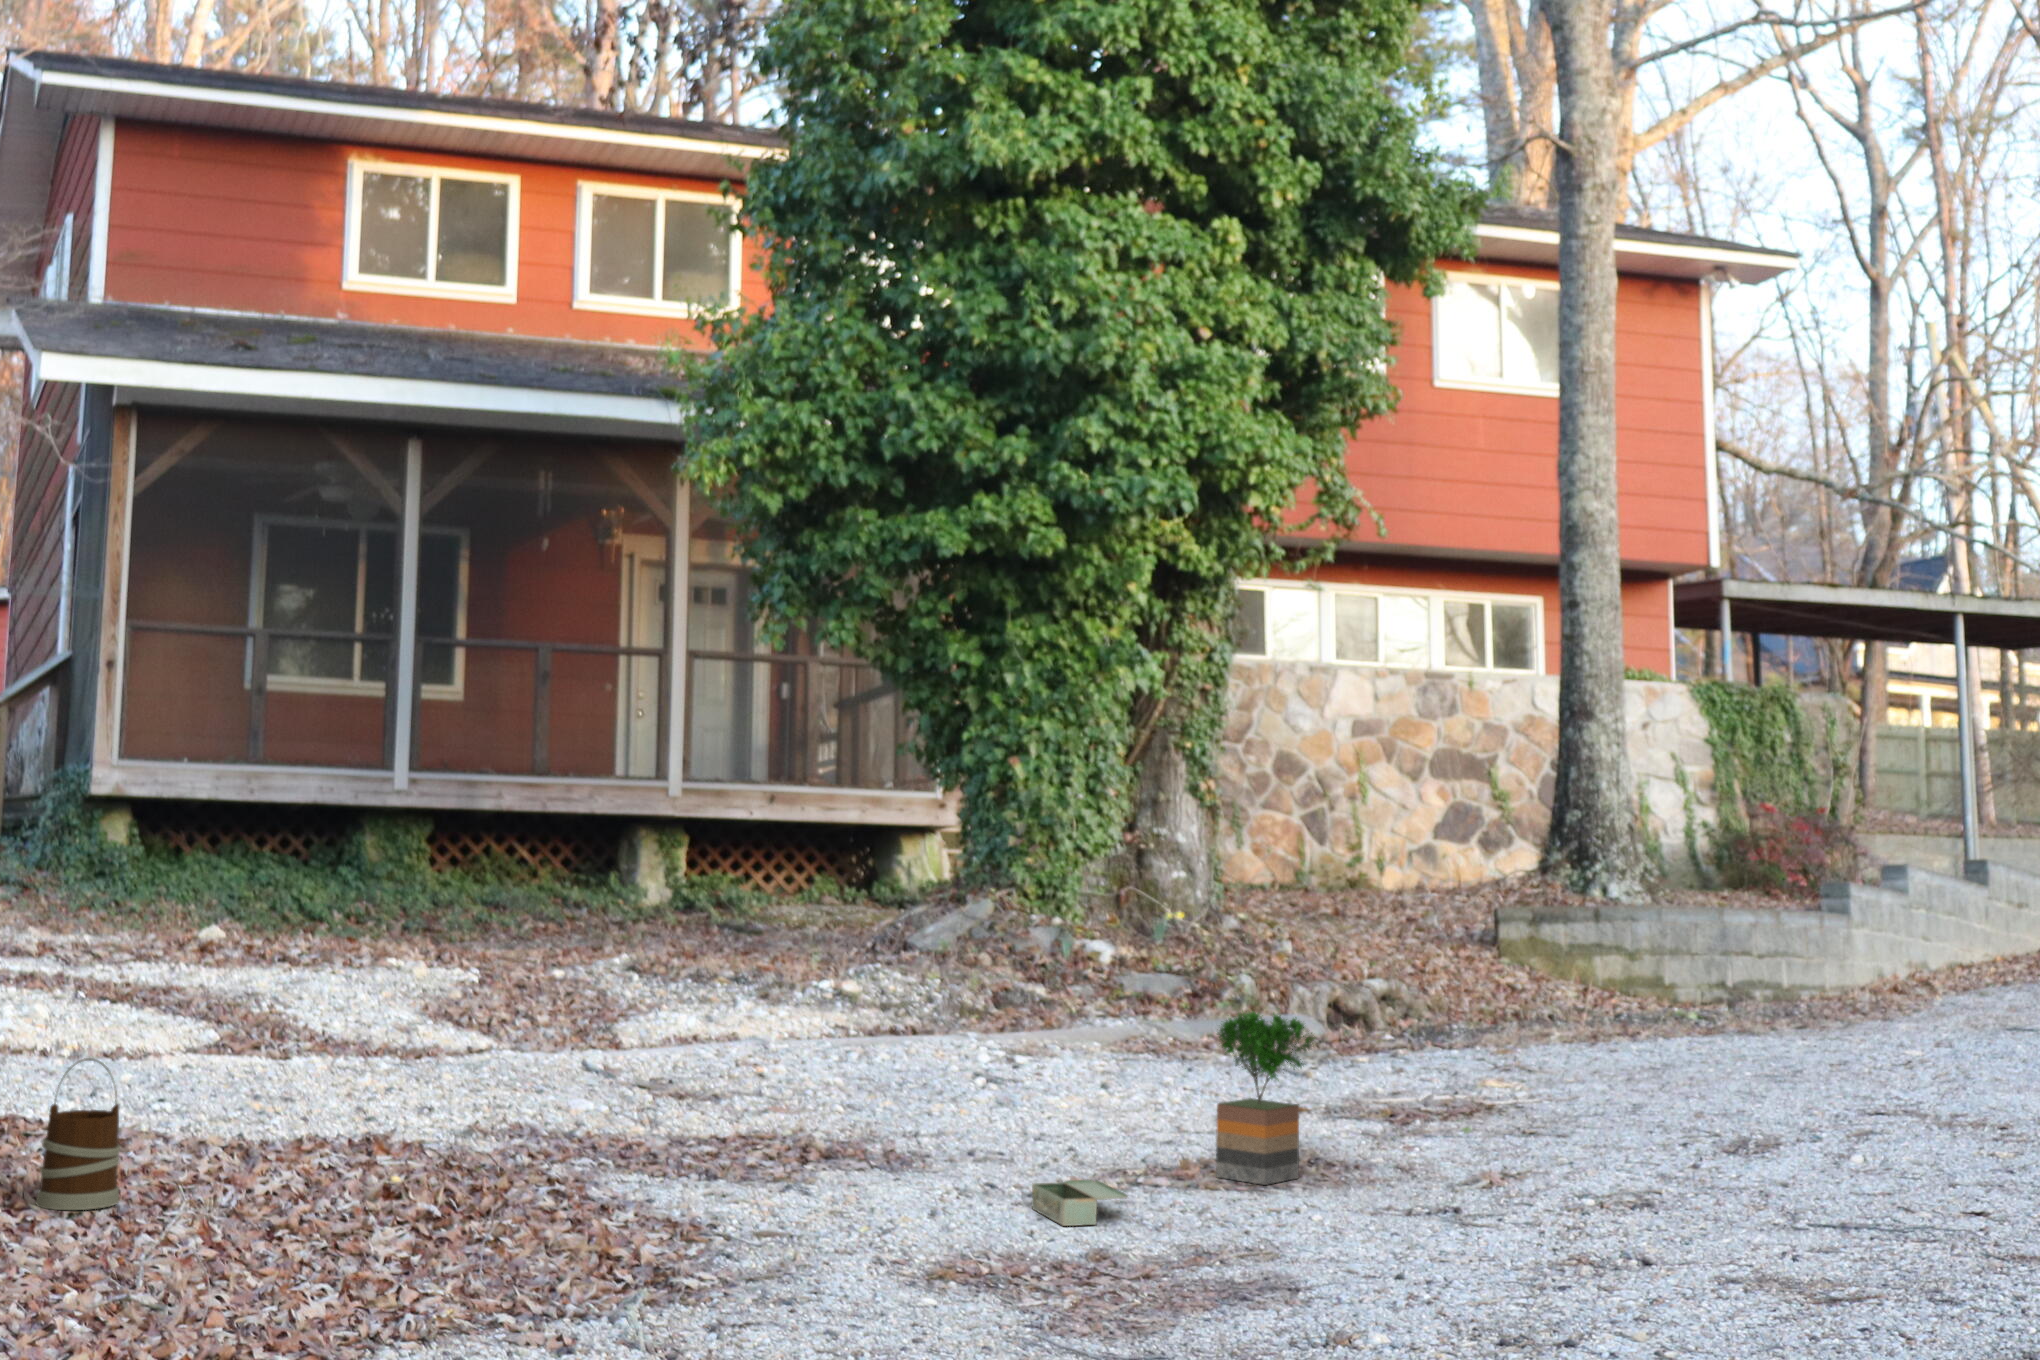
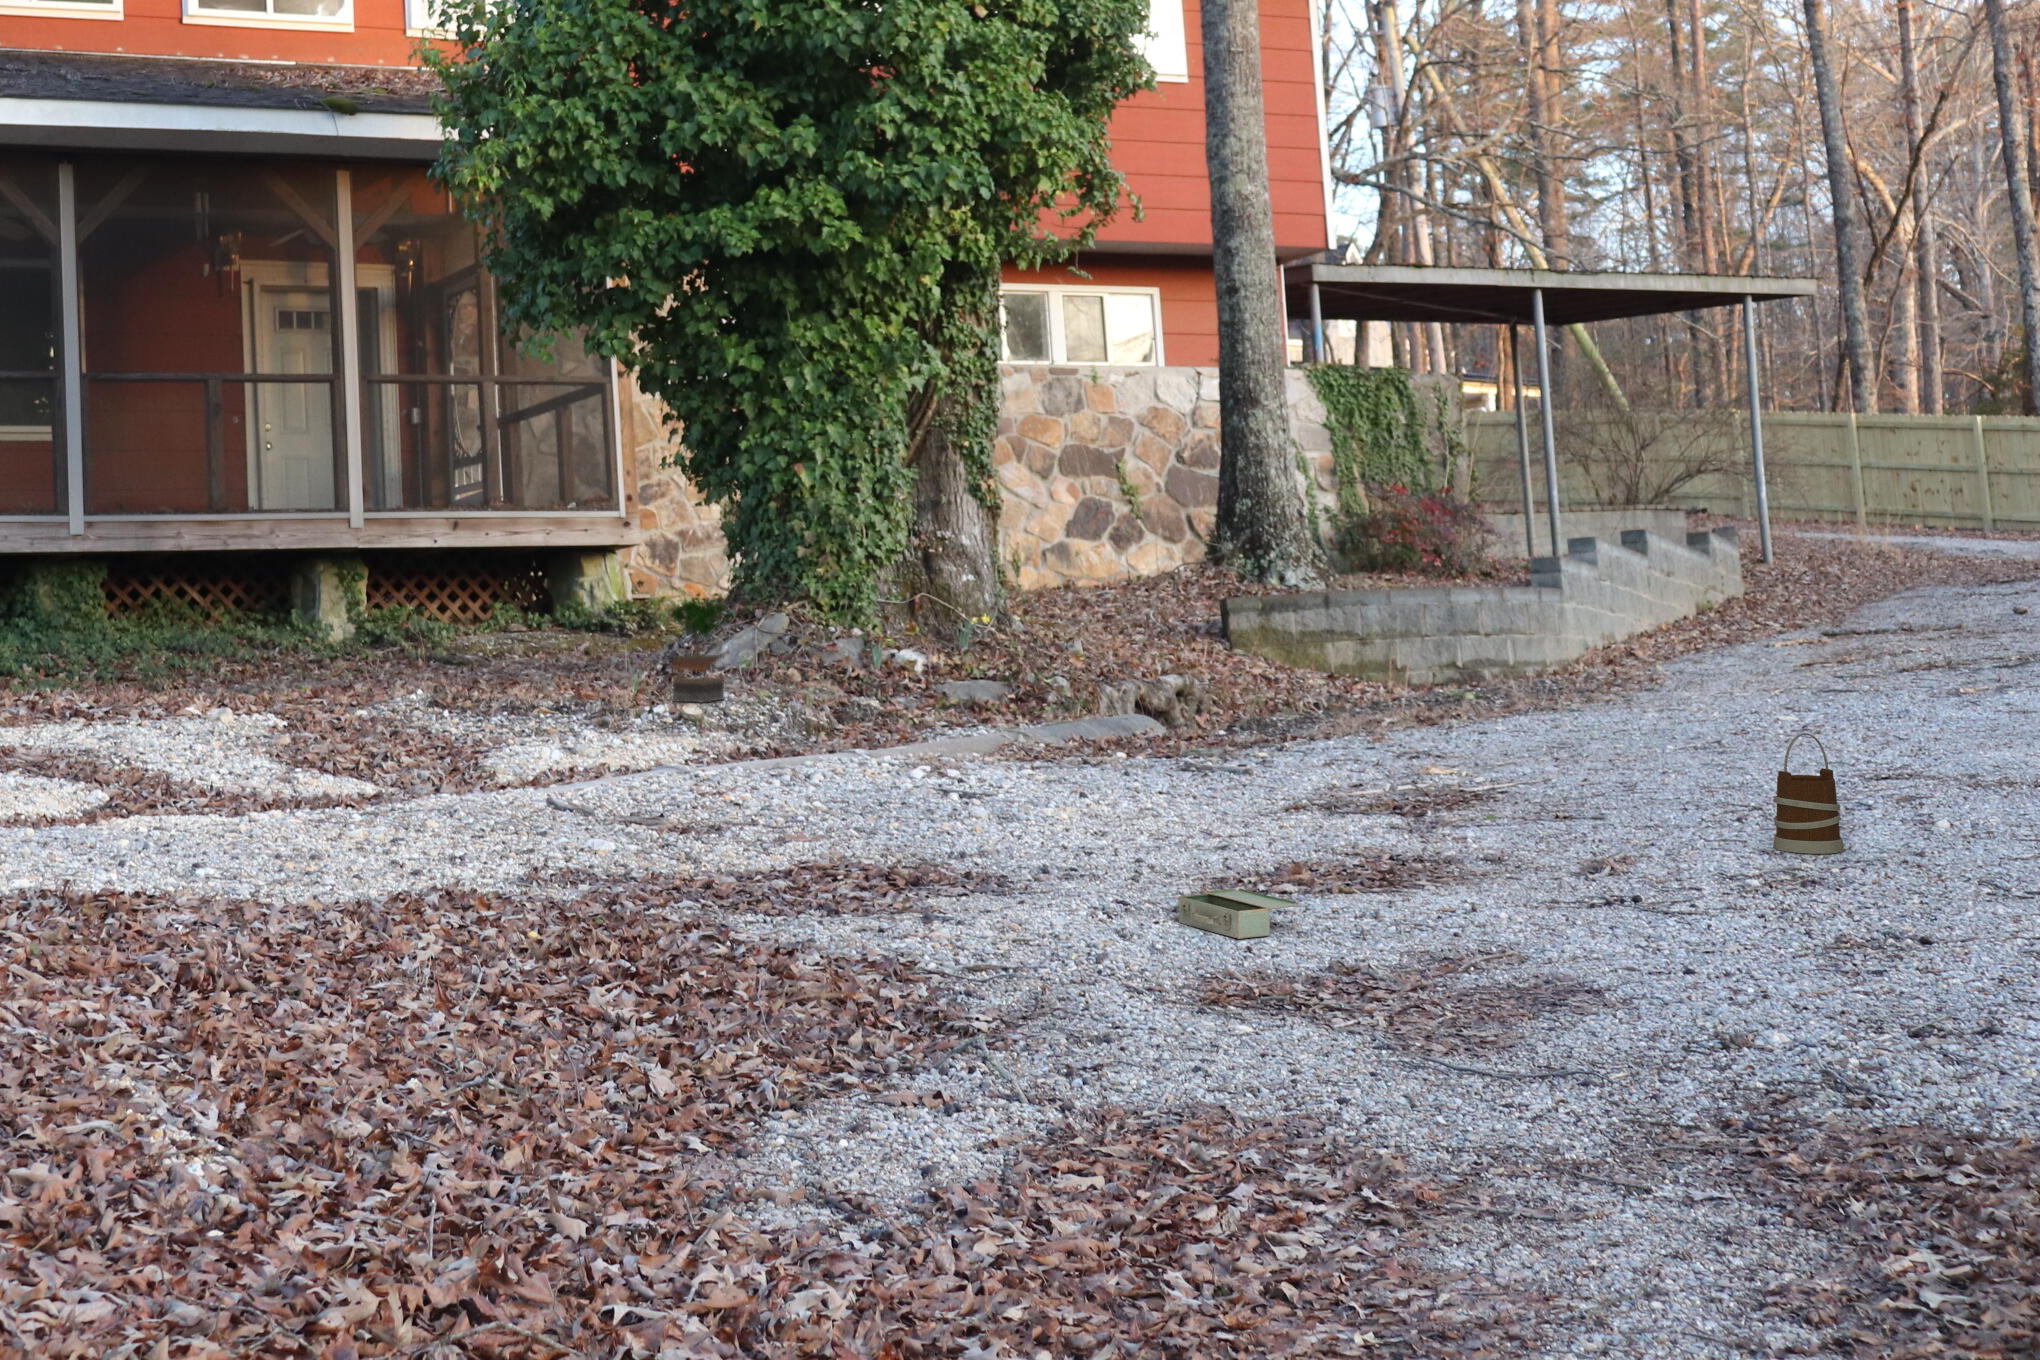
potted tree: present [1216,1011,1315,1185] -> present [672,601,732,703]
wooden bucket: present [36,1058,120,1210] -> present [1773,733,1844,854]

